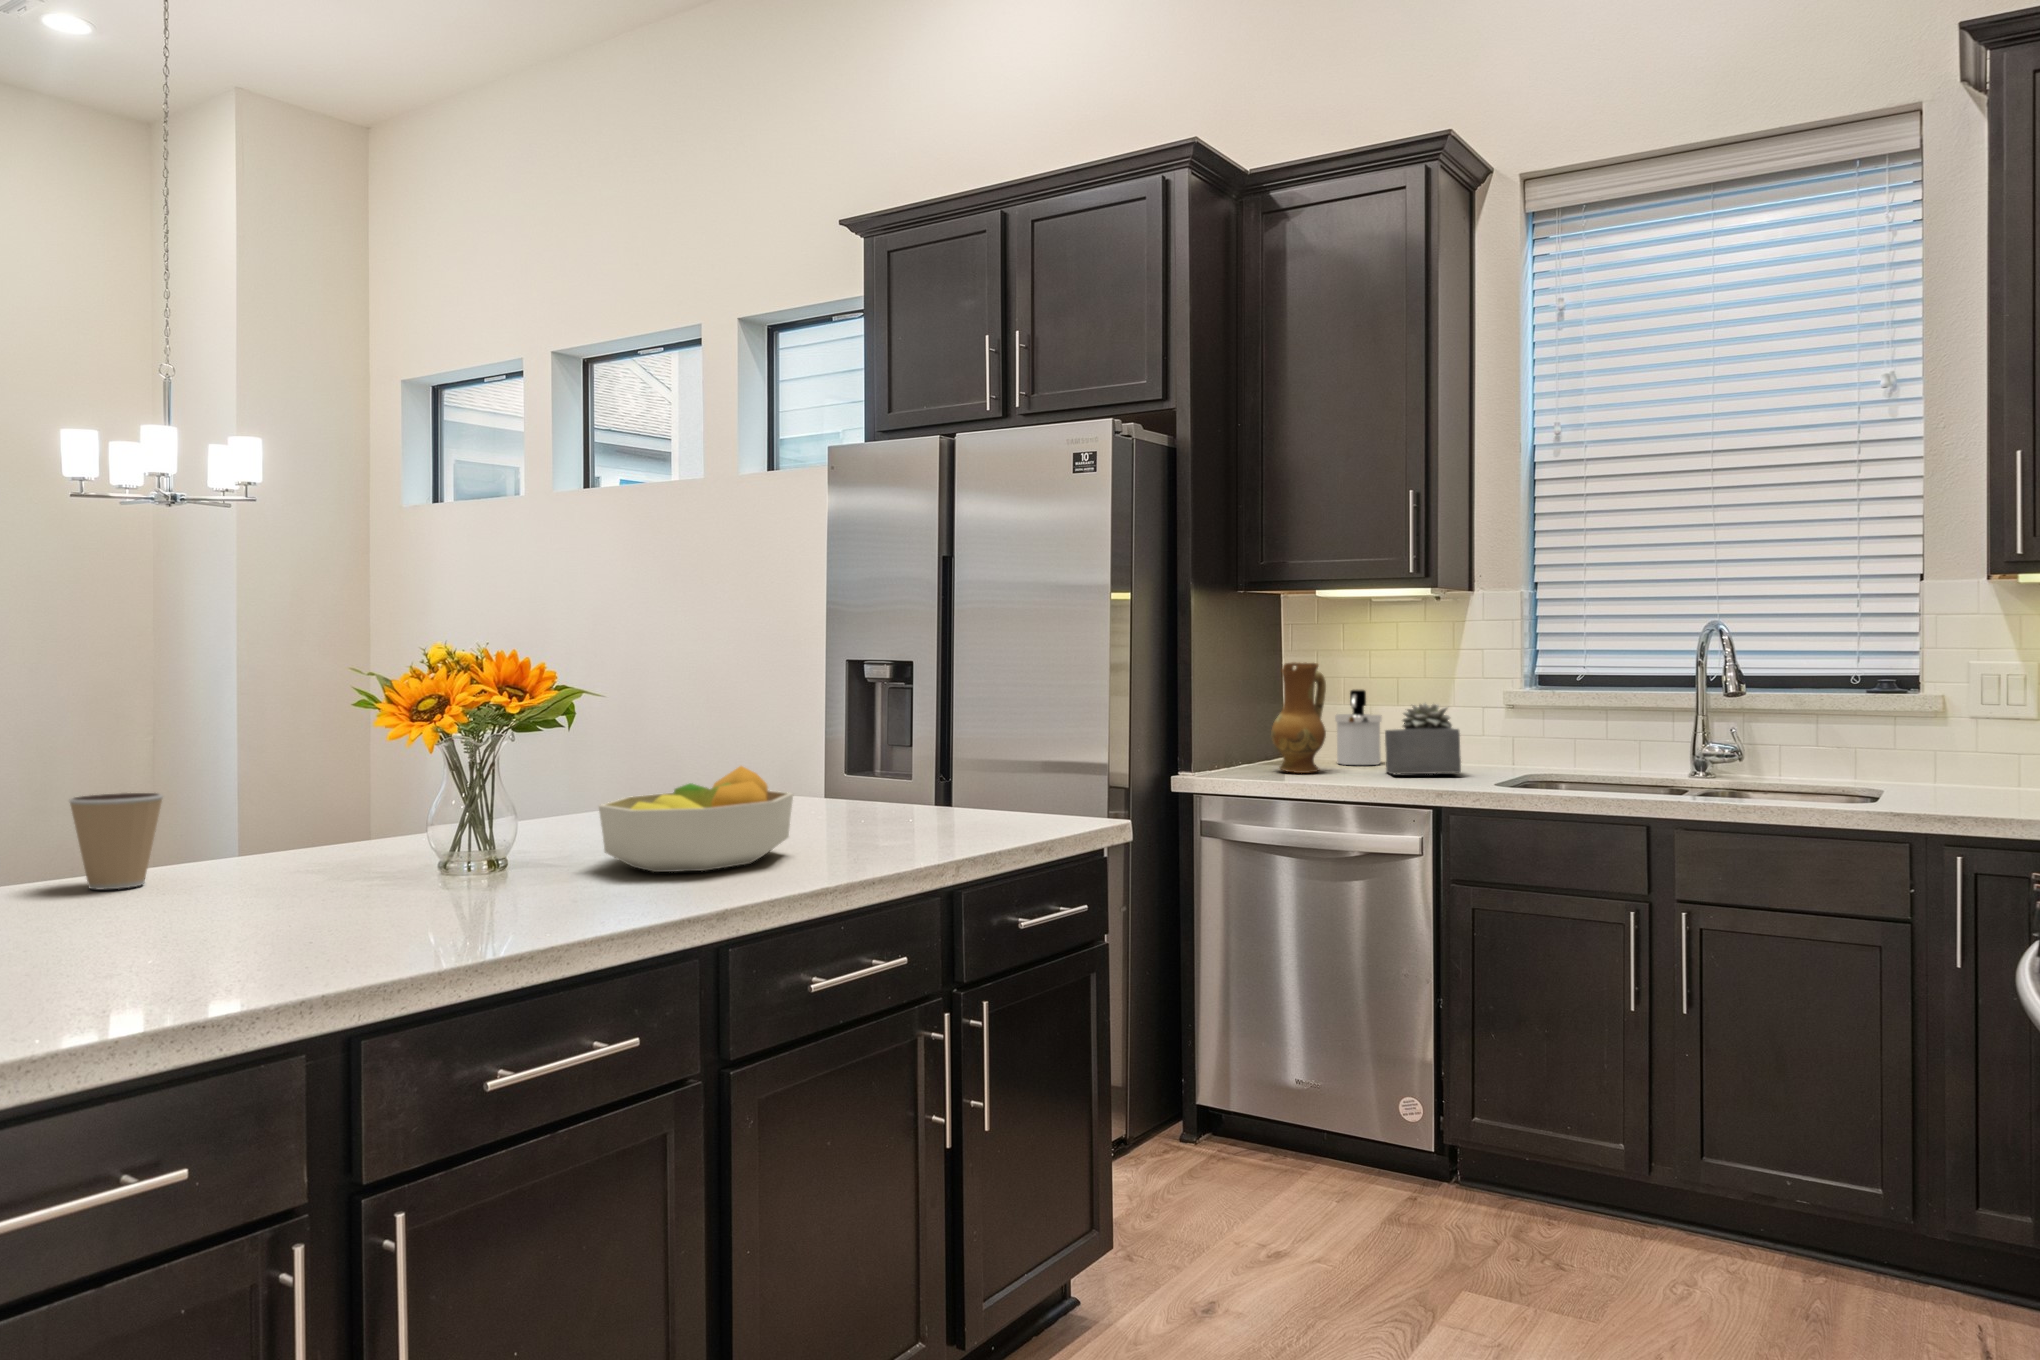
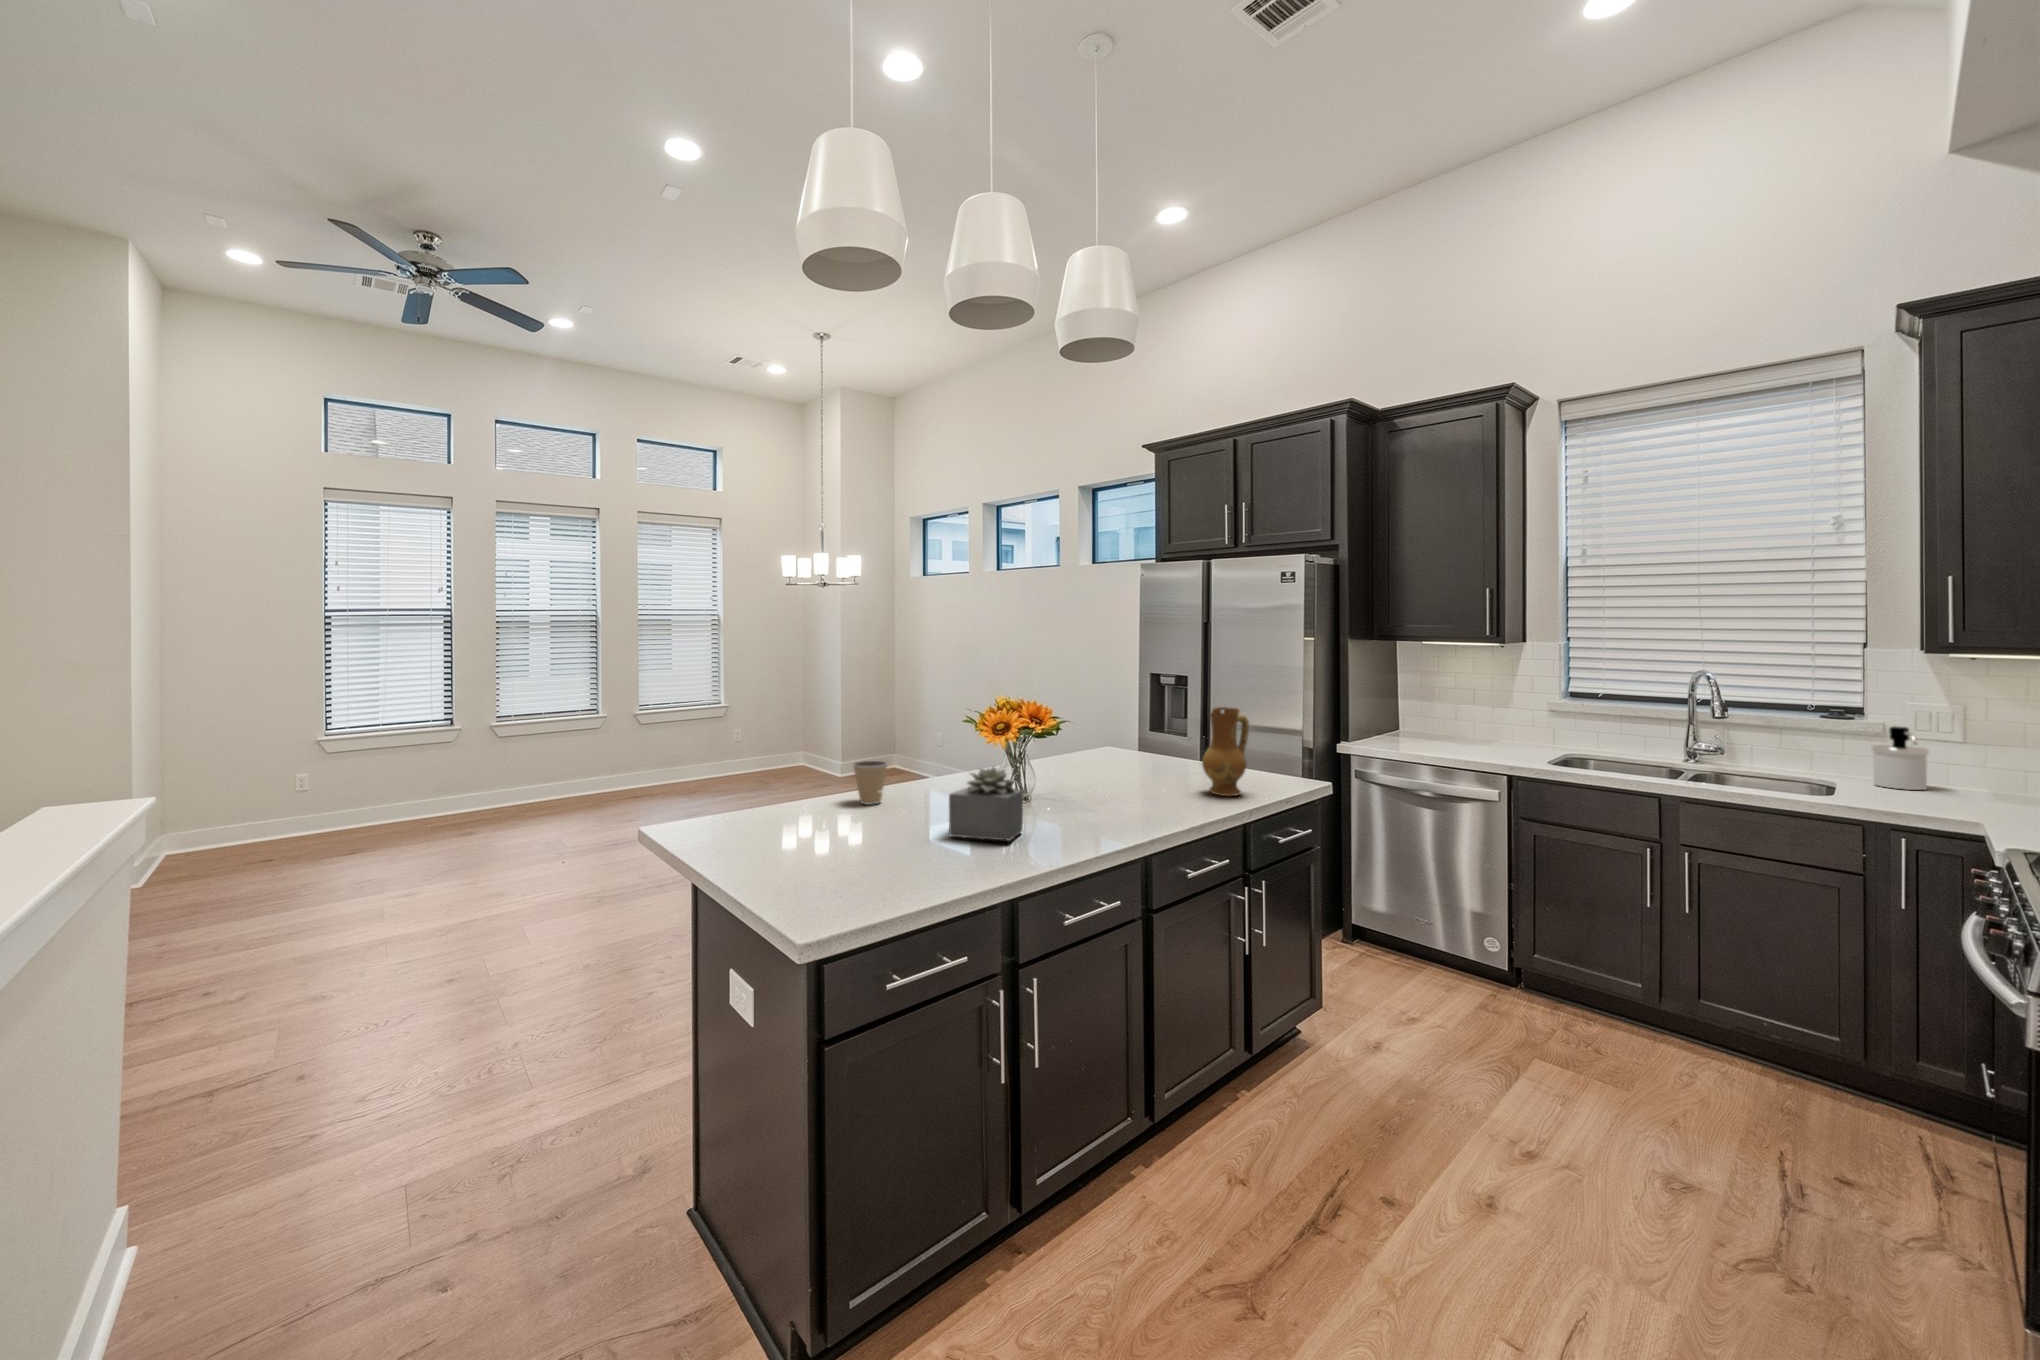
ceramic jug: present [1271,662,1326,773] -> present [1202,707,1249,796]
soap dispenser: present [1335,690,1382,765] -> present [1872,727,1928,790]
succulent plant: present [1385,703,1461,775] -> present [949,766,1023,840]
fruit bowl: present [599,766,793,872] -> none [1074,753,1162,808]

